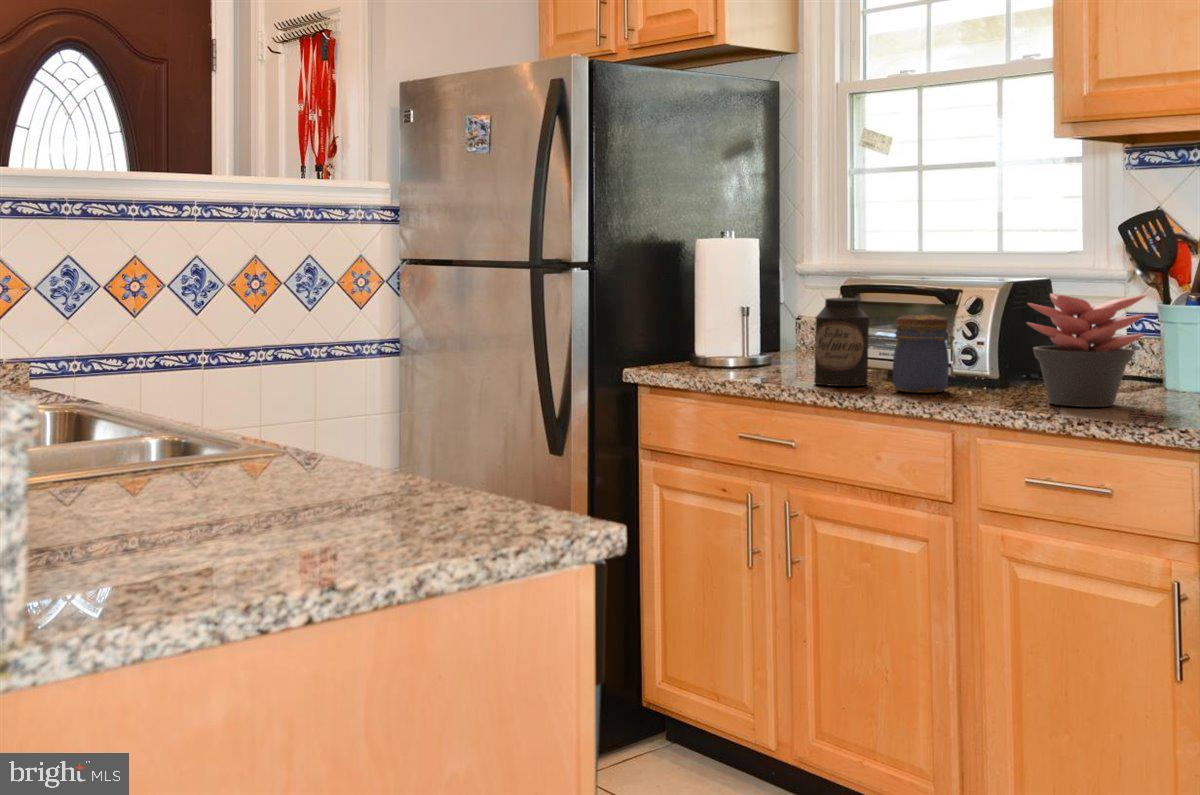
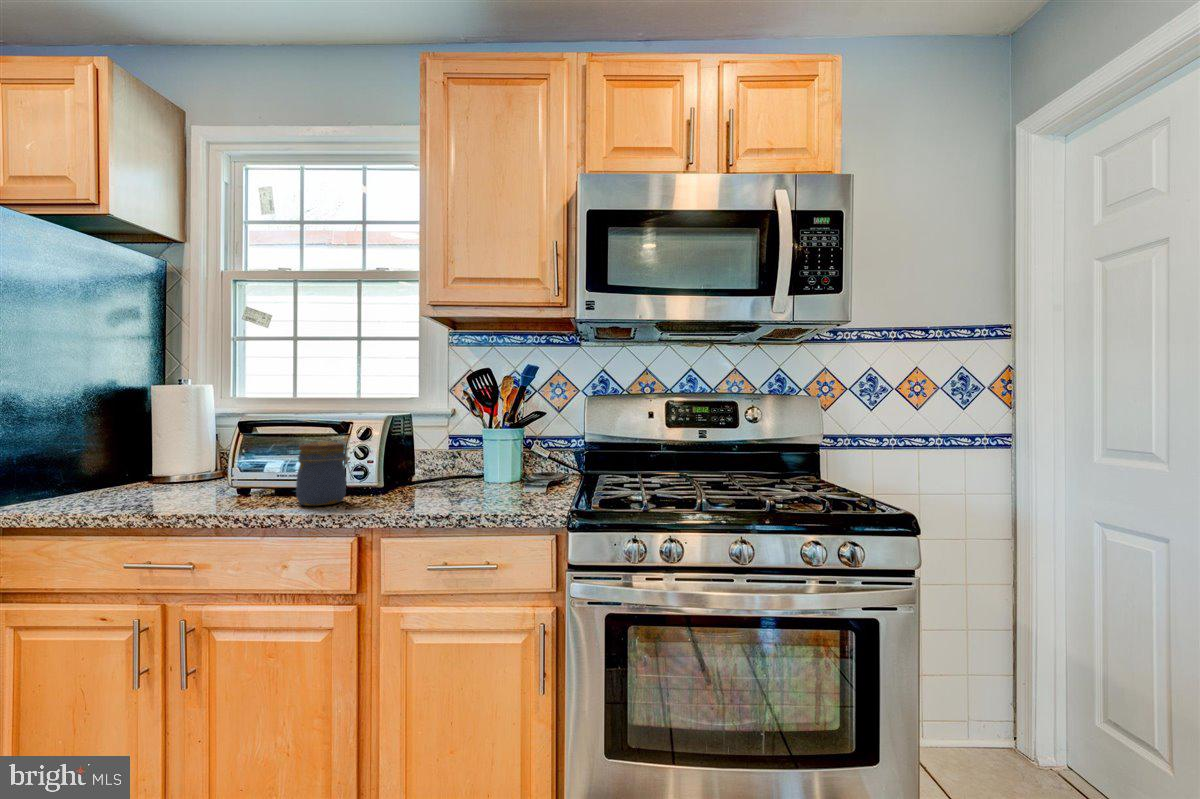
succulent plant: present [1027,294,1146,407] -> none [415,421,494,504]
canister: present [814,298,869,386] -> none [215,430,269,507]

